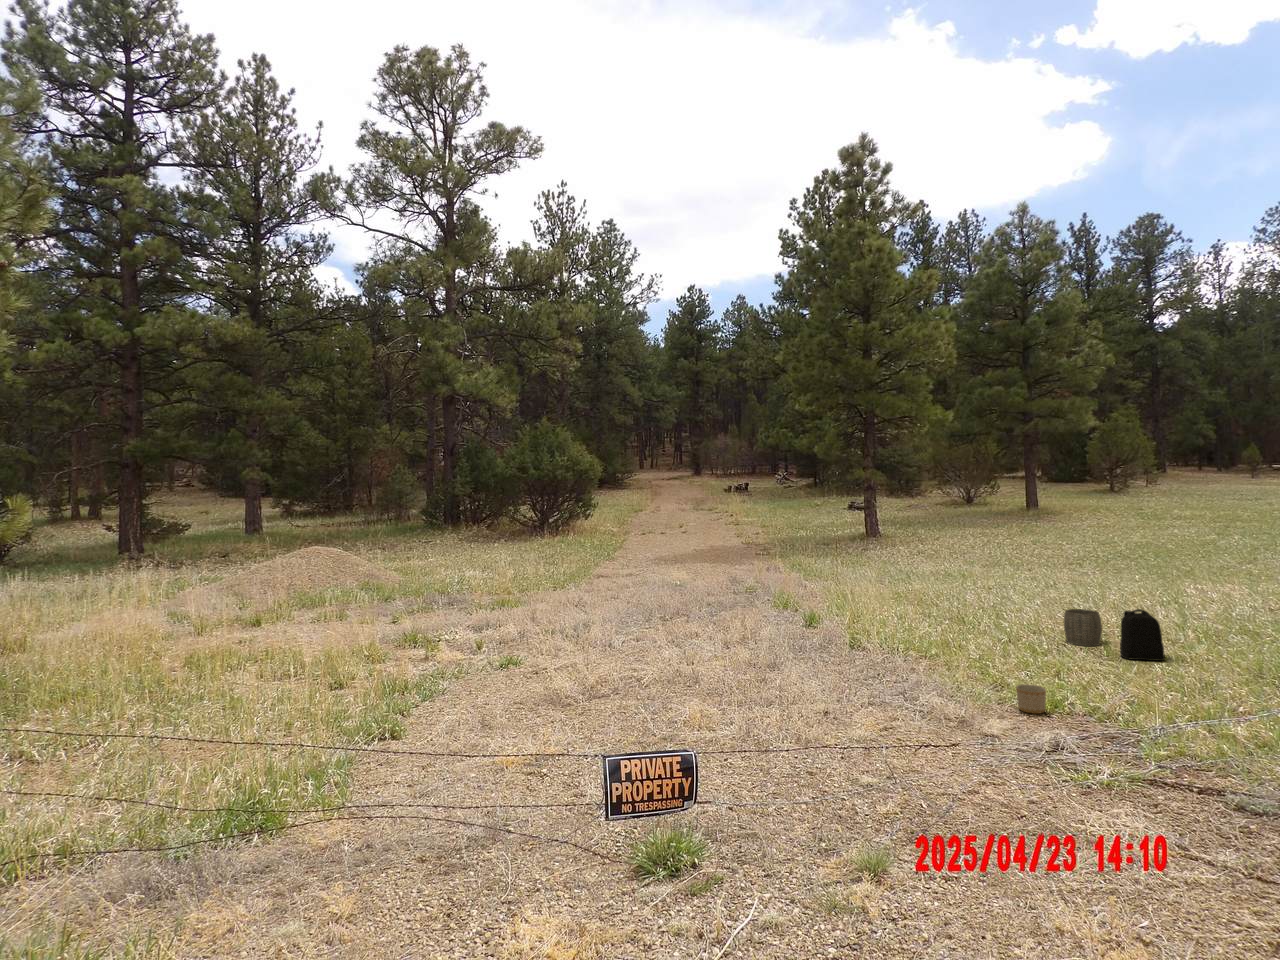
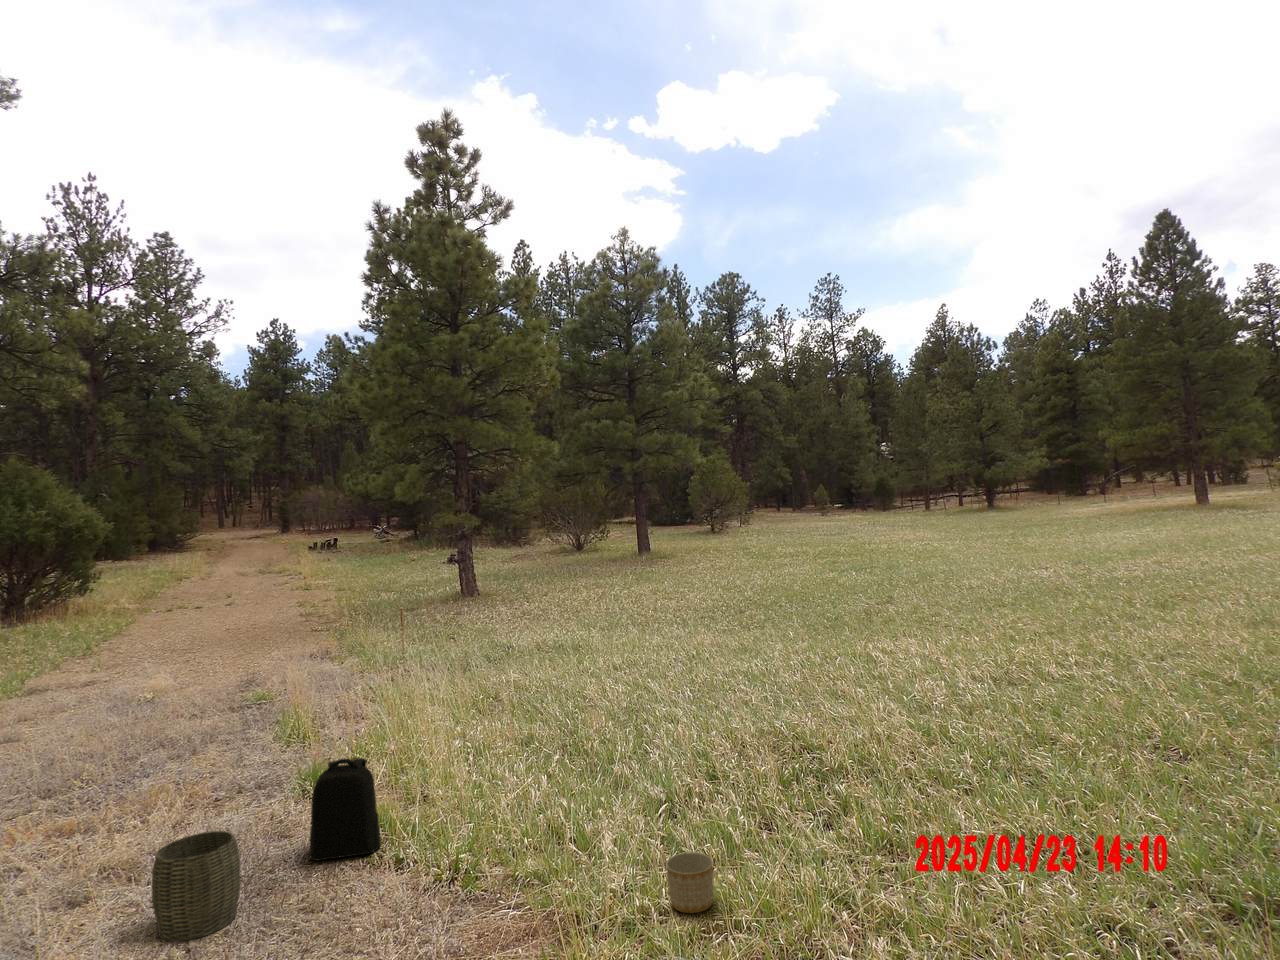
woven basket: present [1064,609,1102,646] -> present [152,831,241,942]
backpack: present [1120,609,1165,661] -> present [309,758,381,861]

